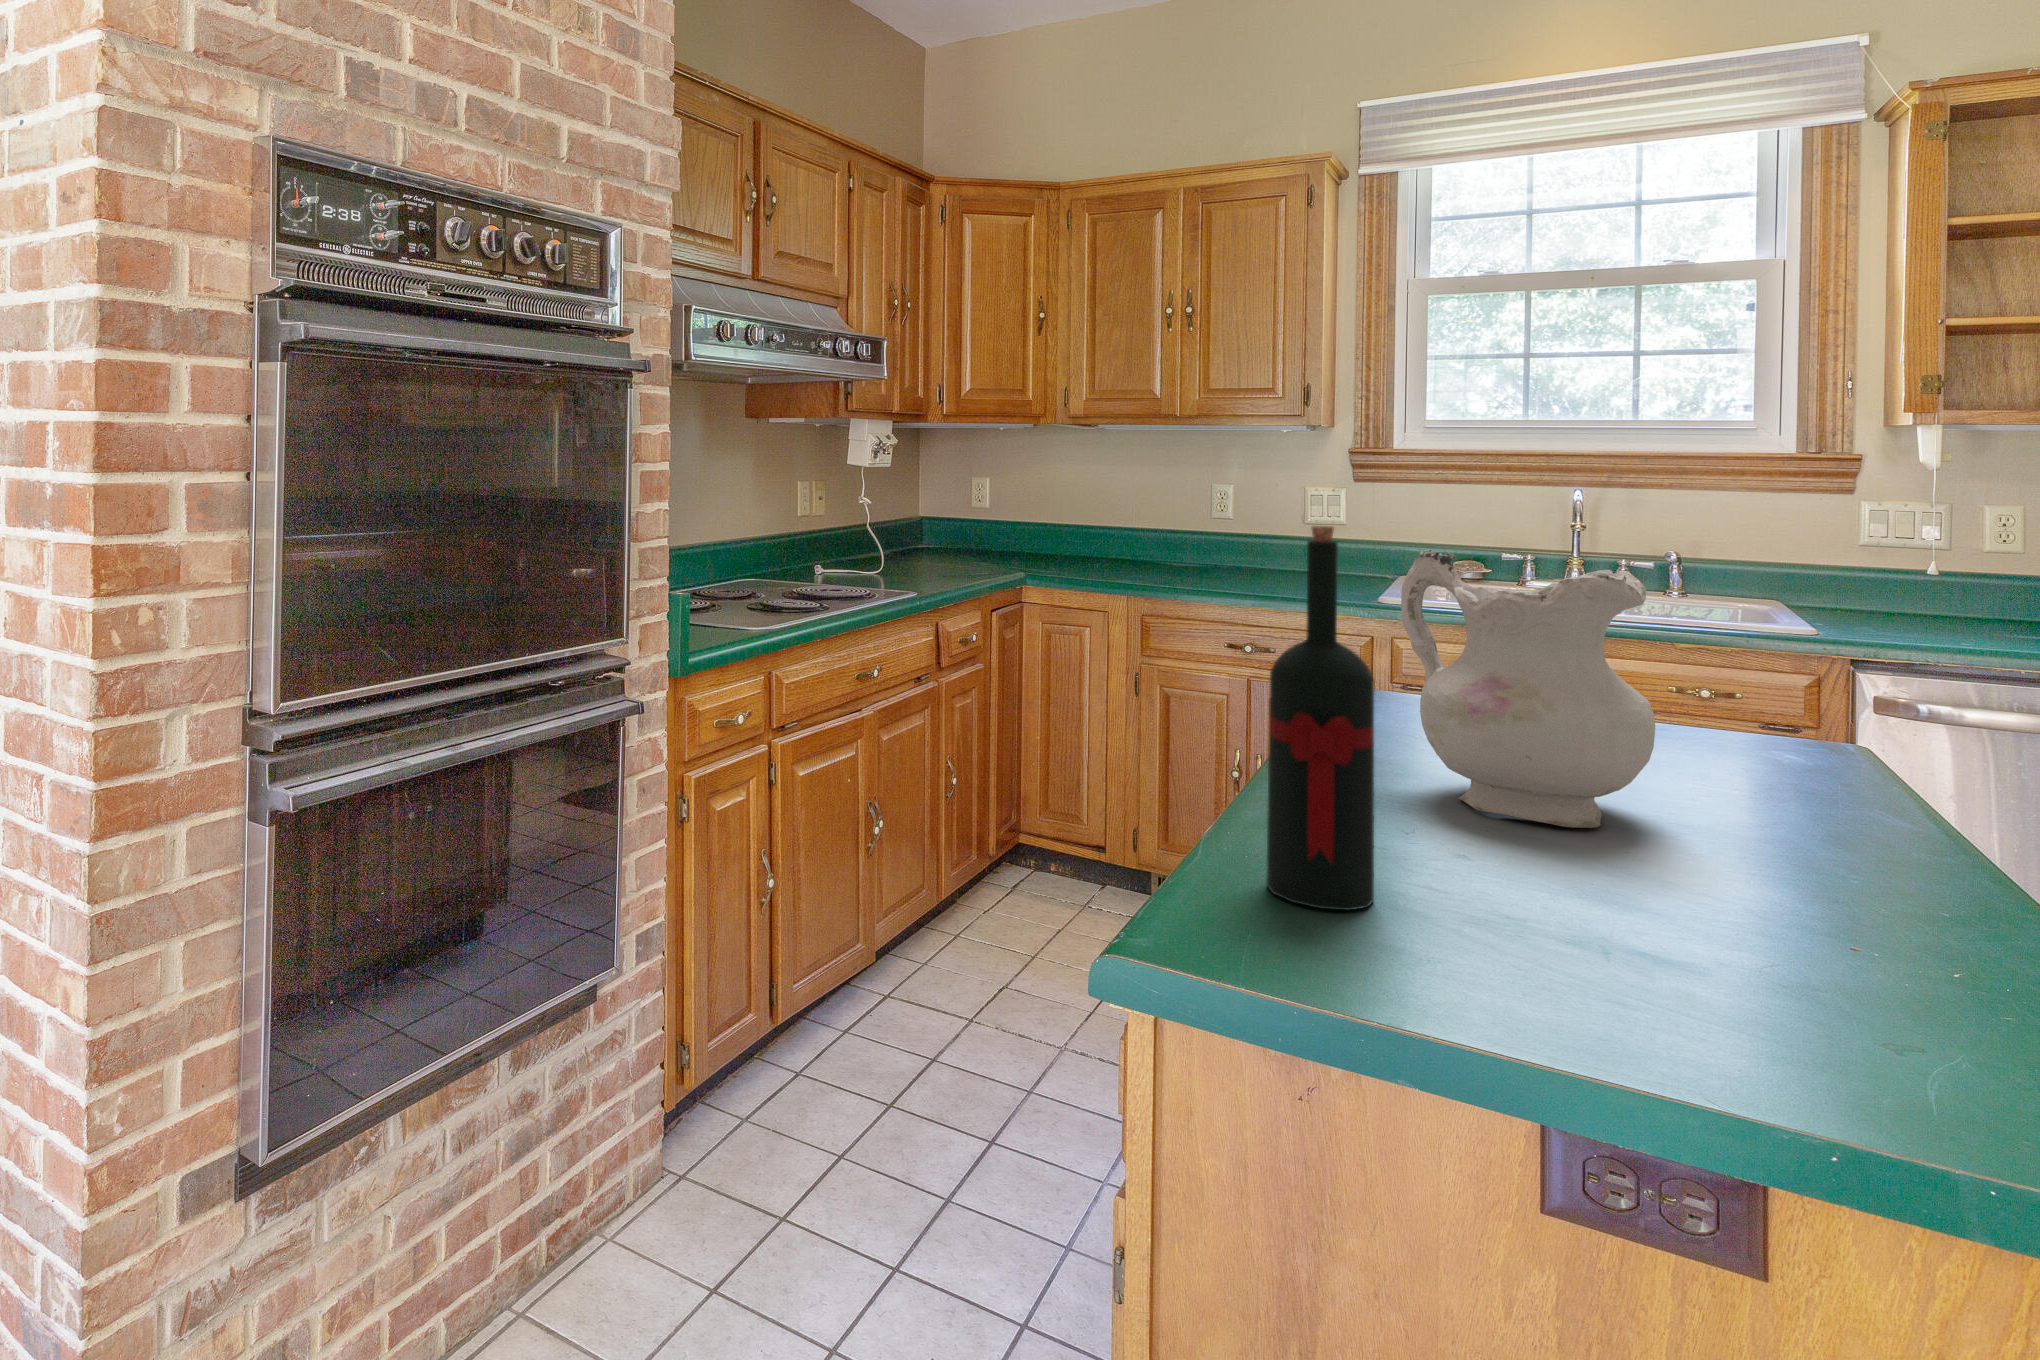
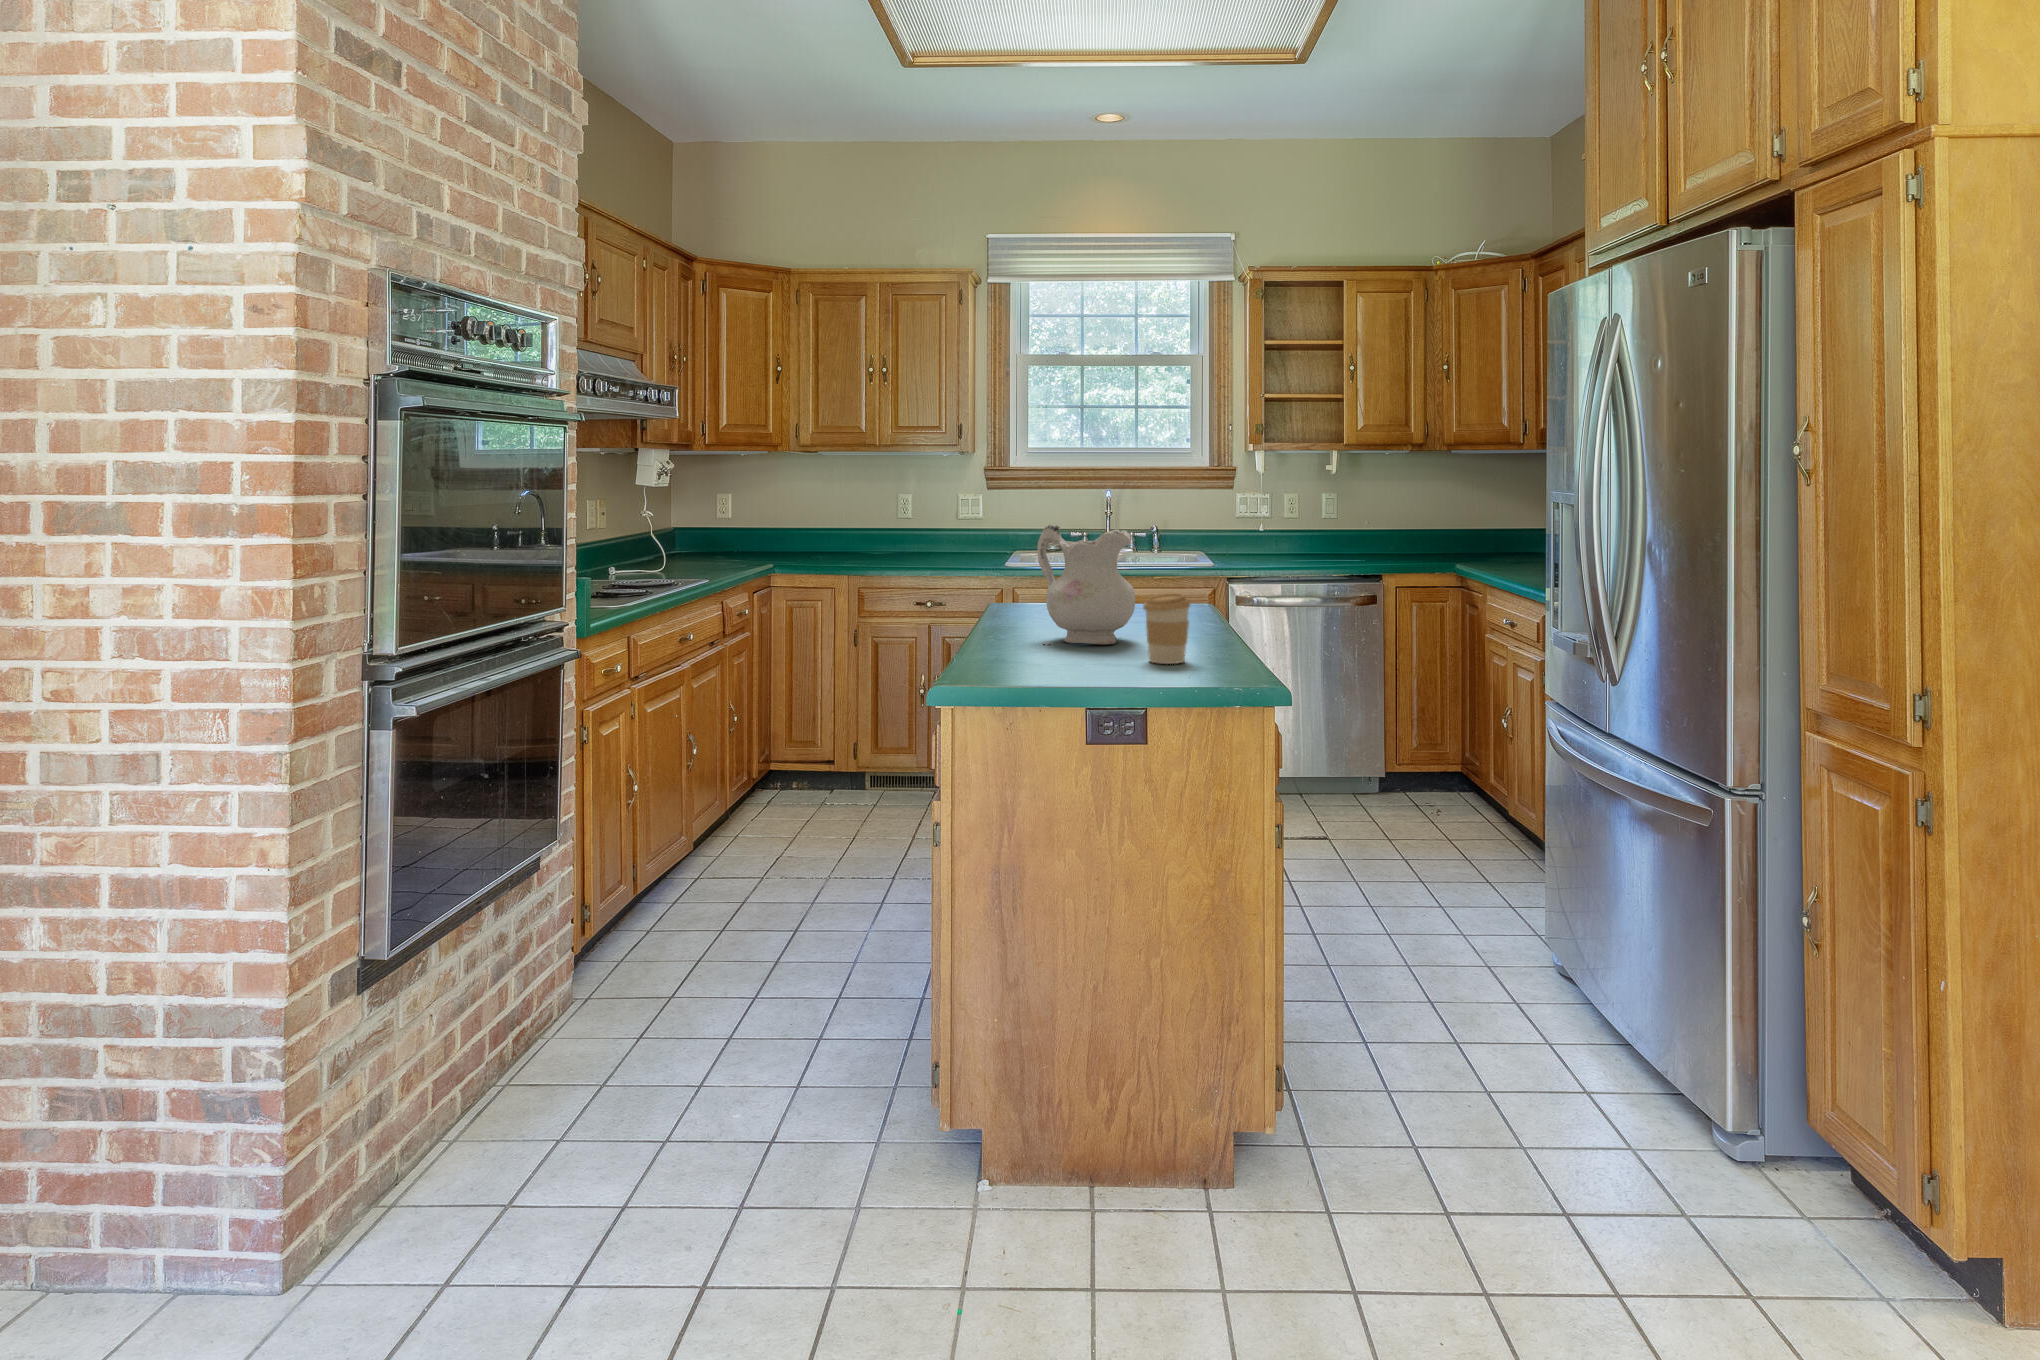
wine bottle: present [1266,526,1374,910] -> none [992,511,1034,675]
coffee cup: none [1691,746,1852,939] -> present [1143,594,1190,664]

